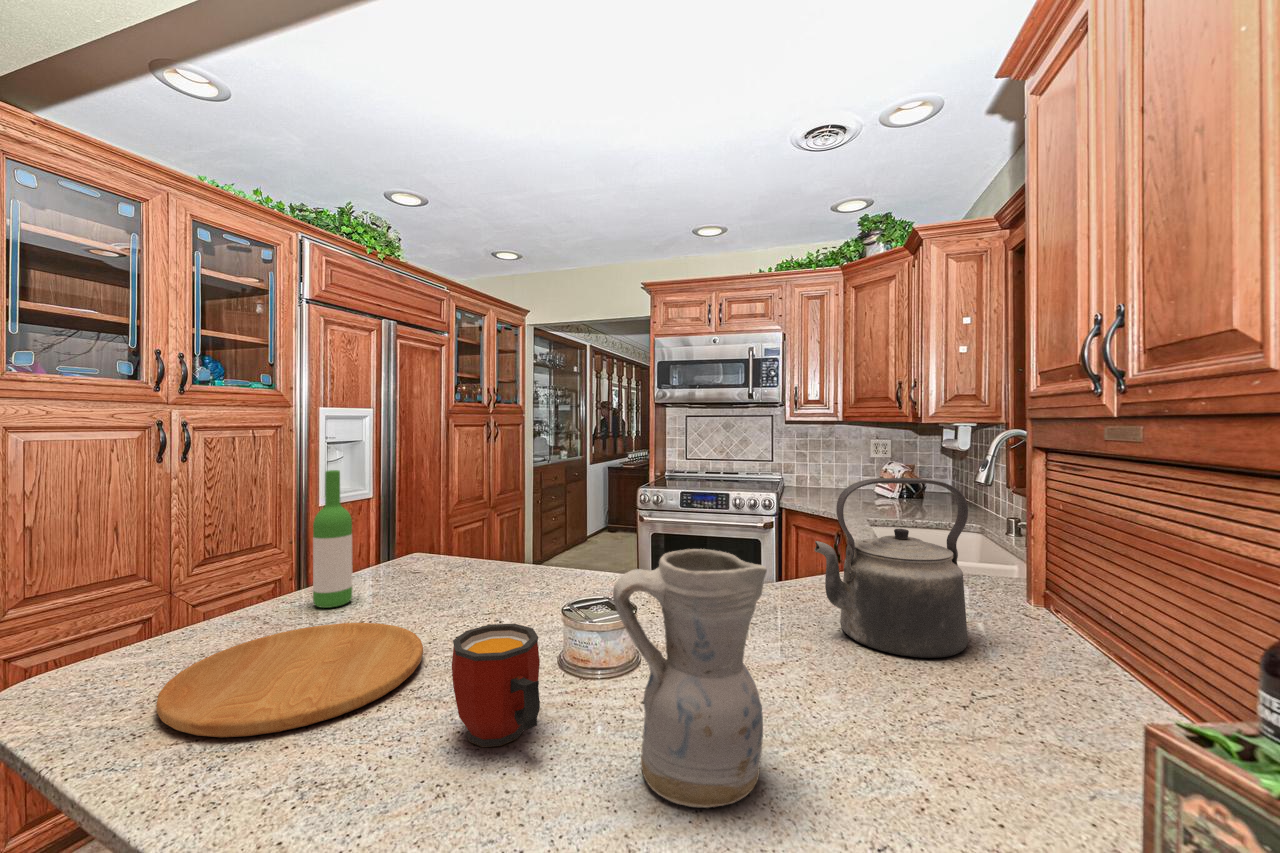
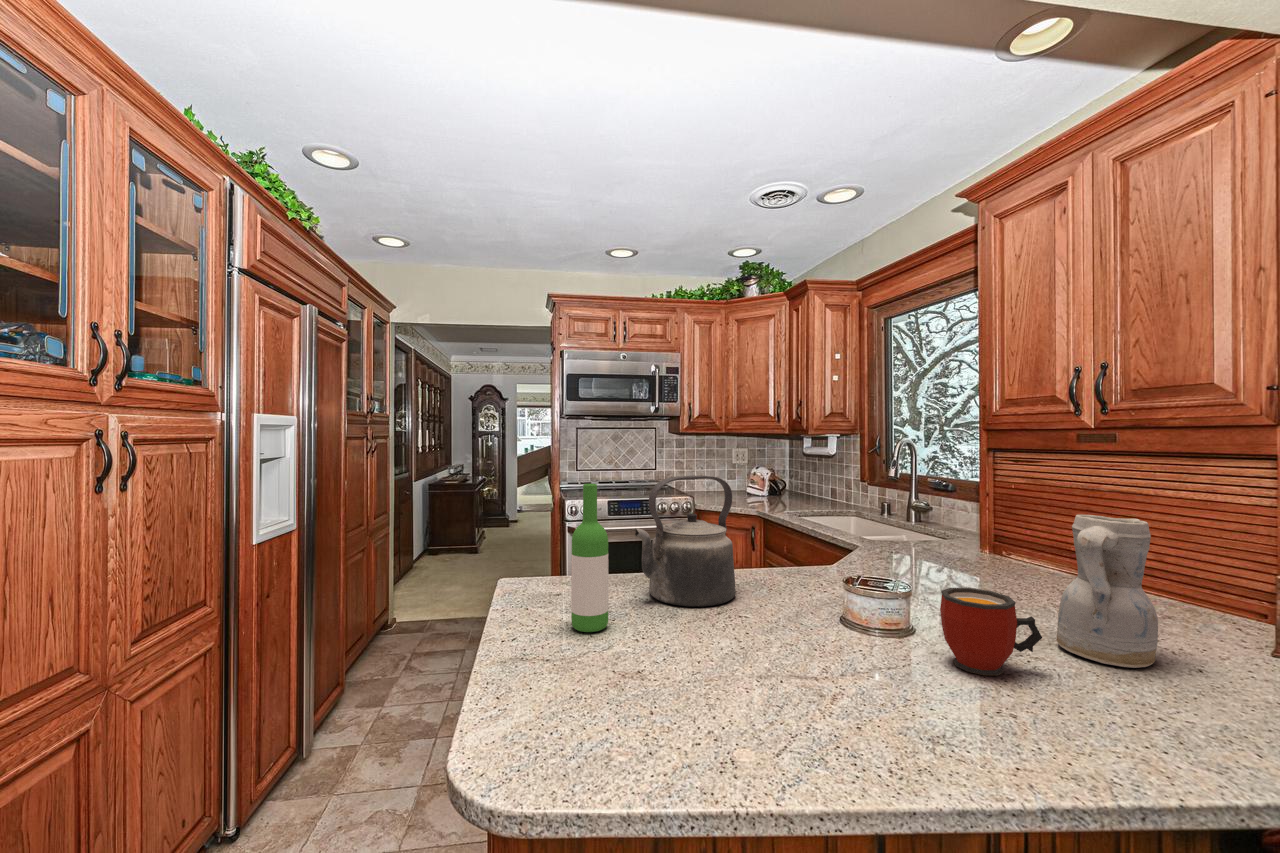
kettle: present [815,478,968,658] -> present [634,475,736,607]
cutting board: present [156,623,423,737] -> none [661,626,882,730]

